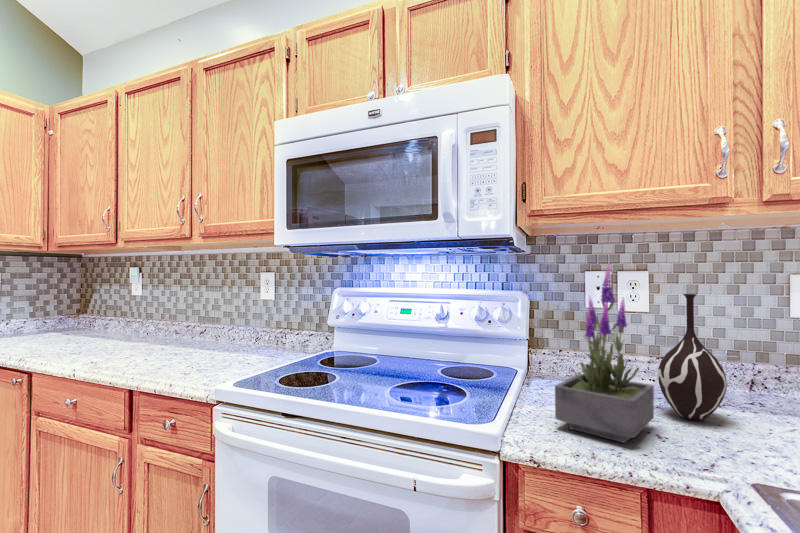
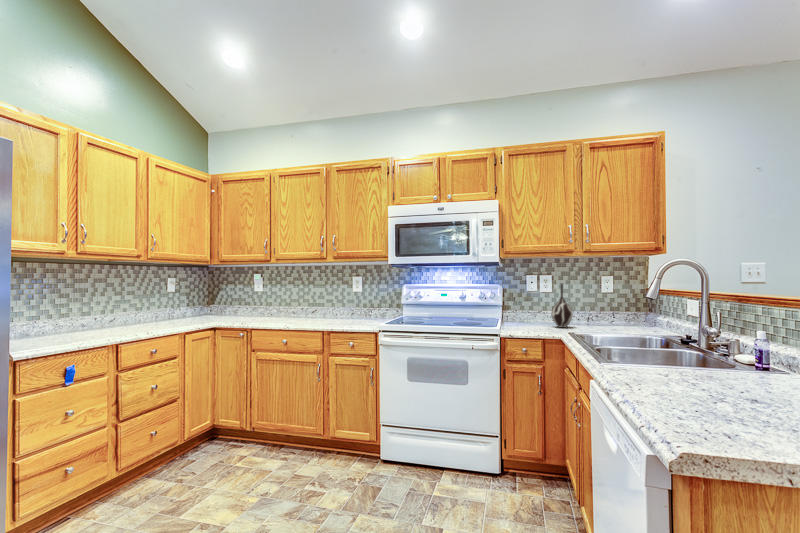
potted plant: present [555,264,654,442] -> none [516,273,548,331]

